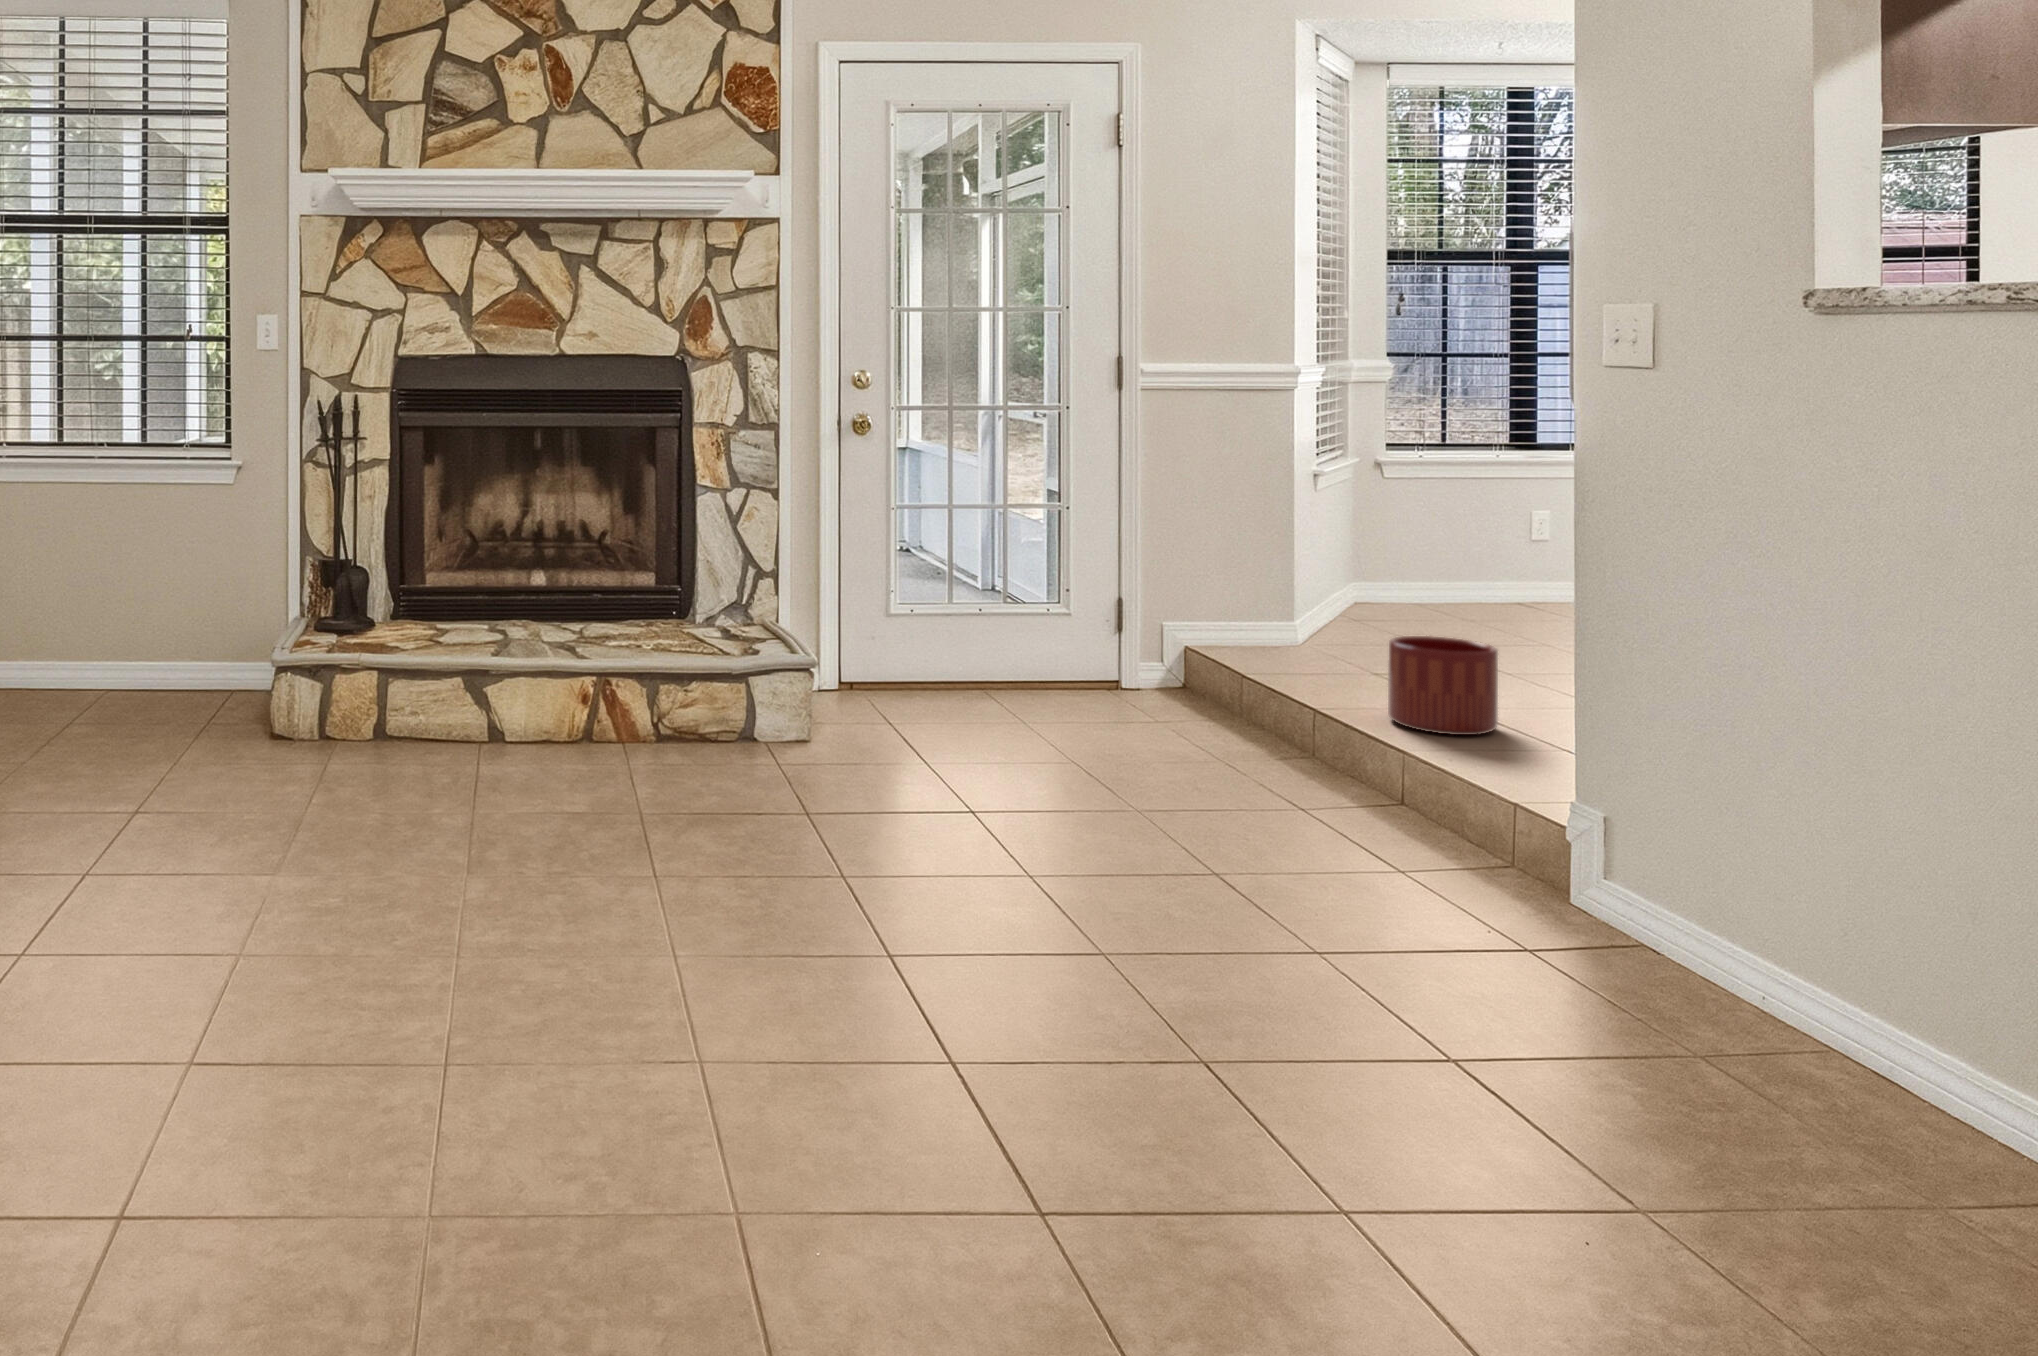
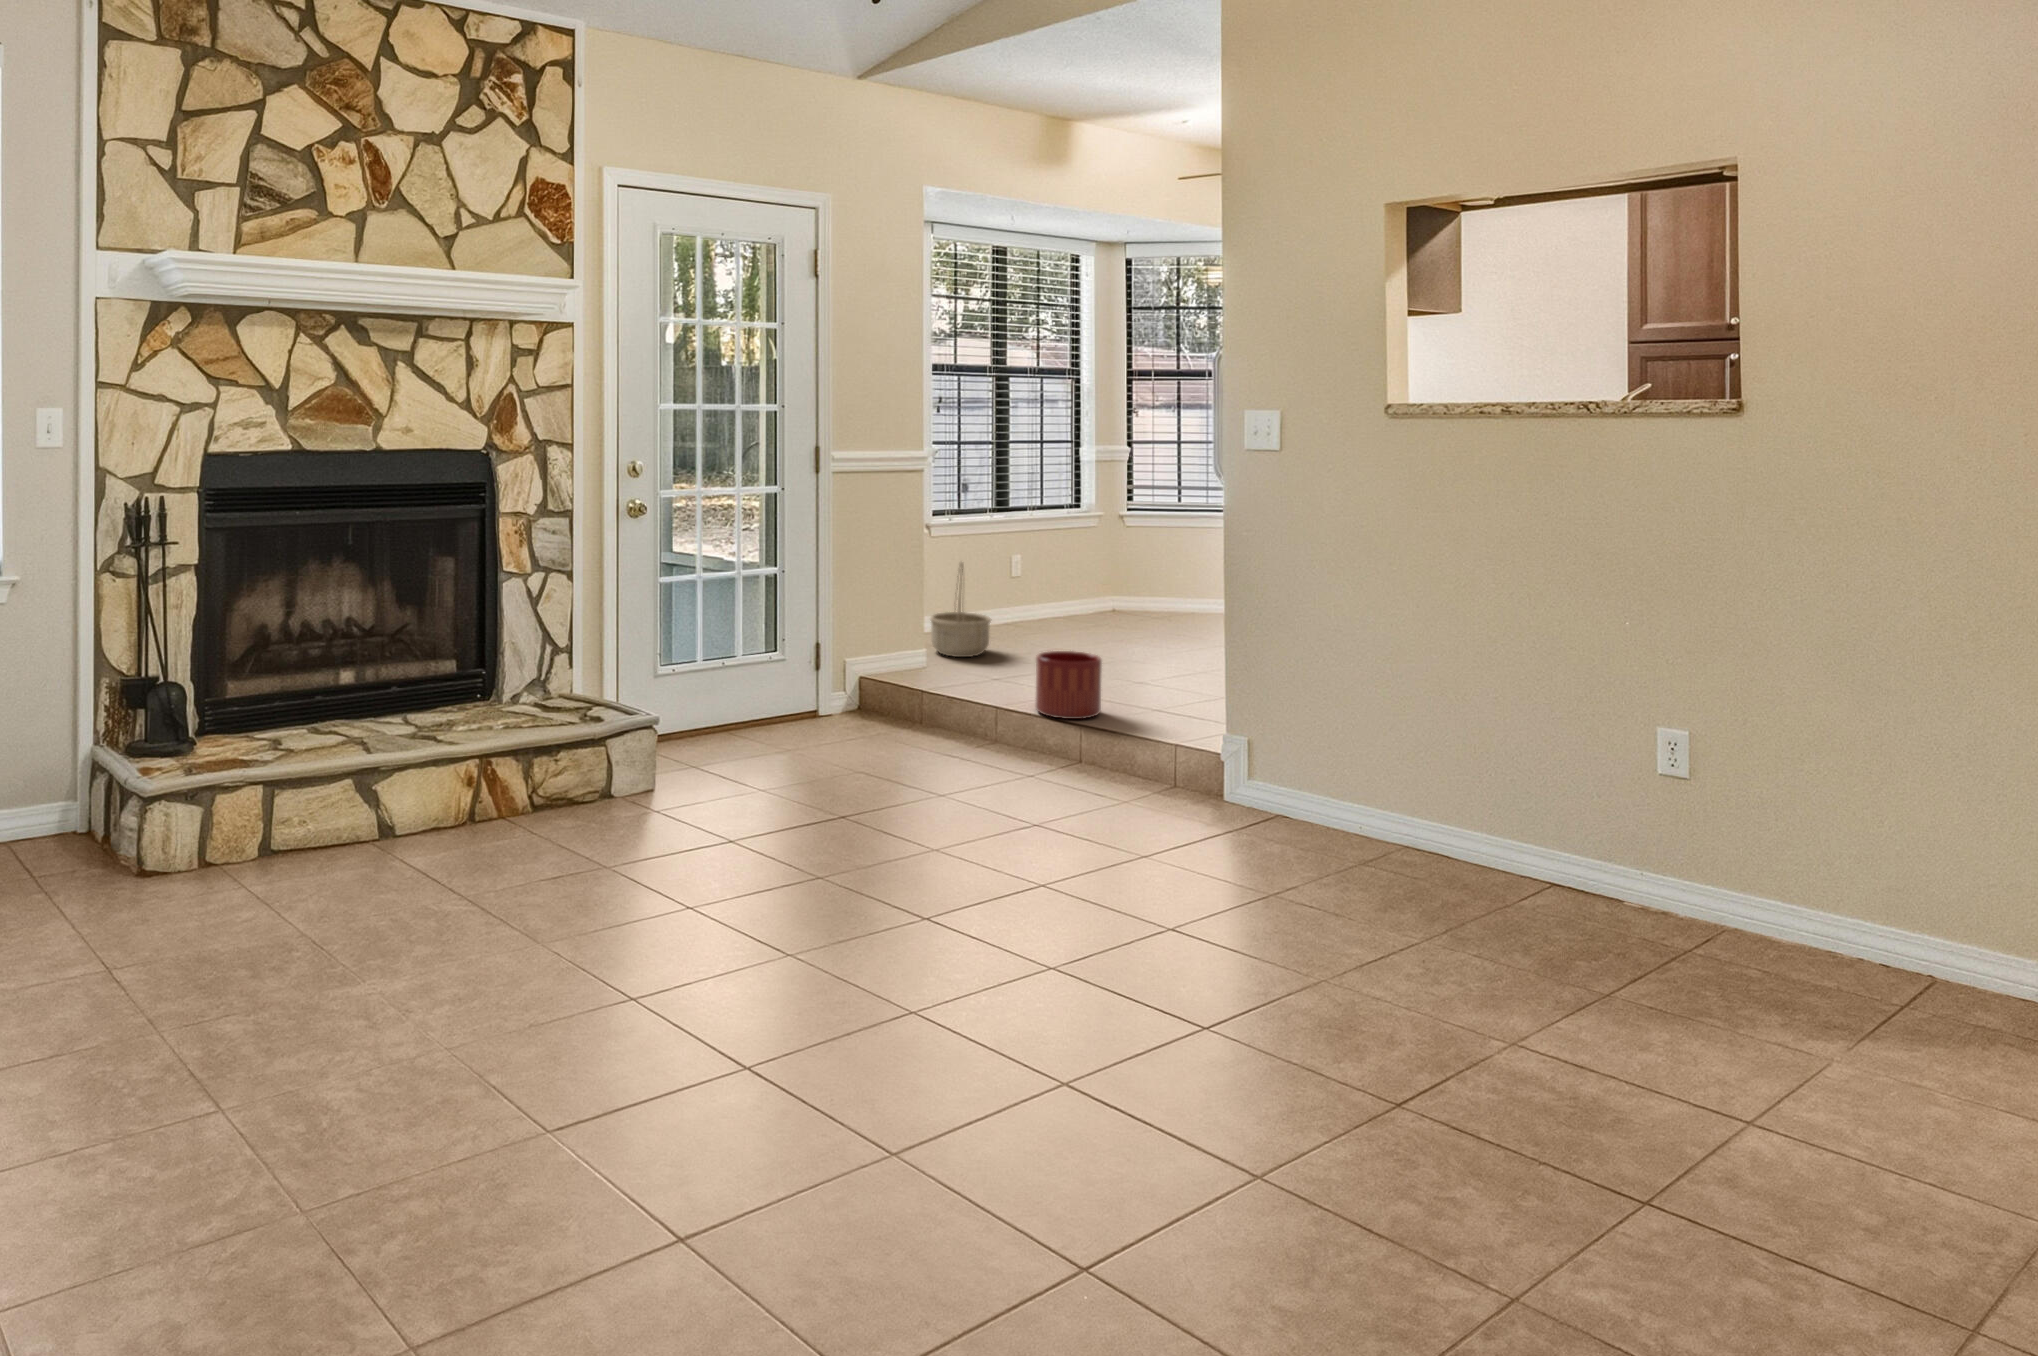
basket: none [1323,514,1420,646] -> present [930,562,991,657]

